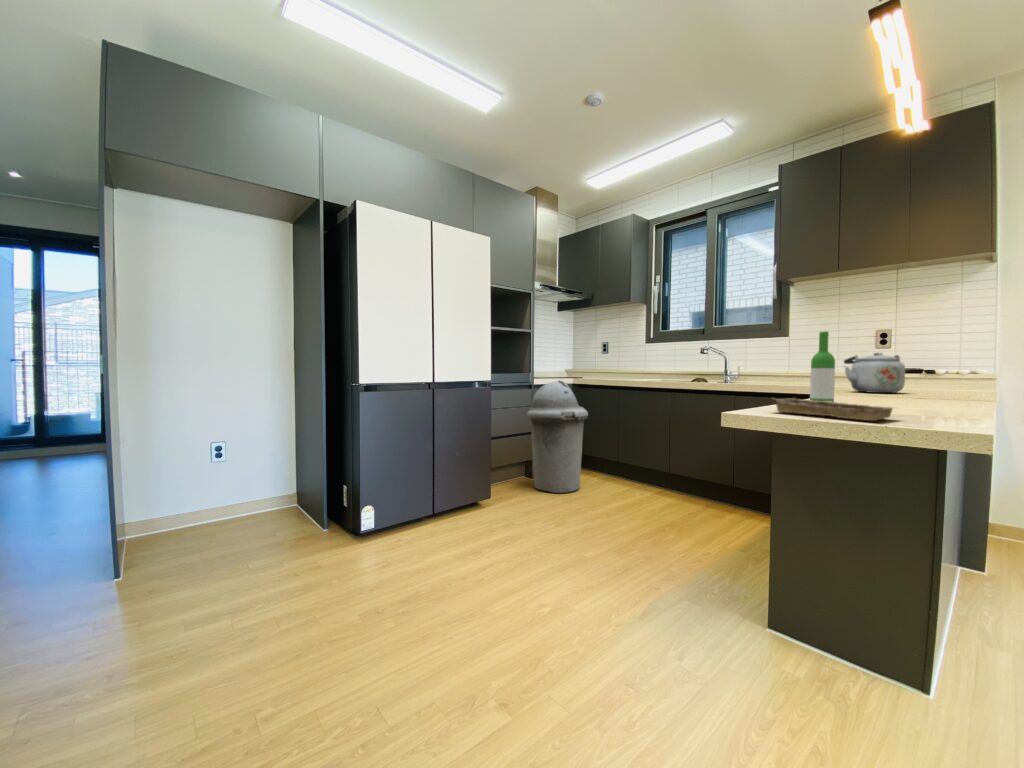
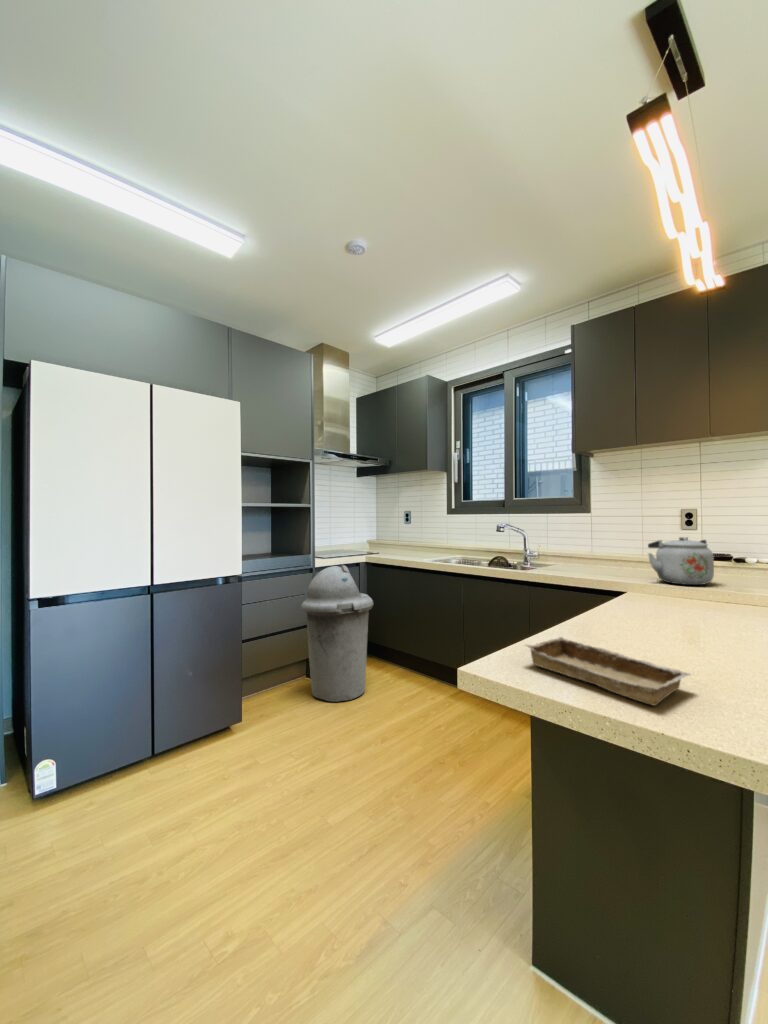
wine bottle: present [810,331,835,402] -> none [588,539,617,642]

